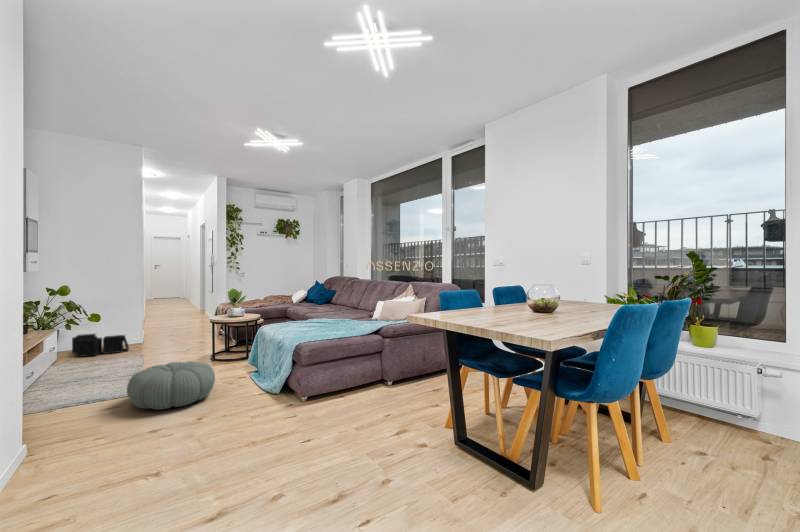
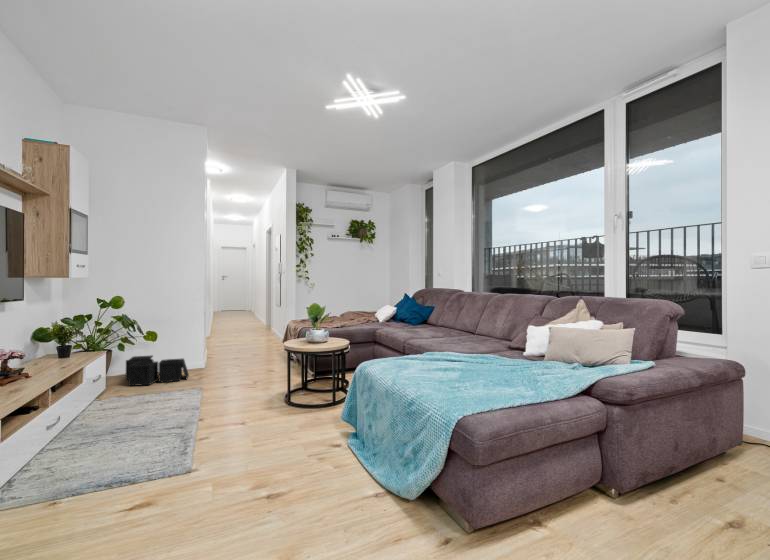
pouf: present [127,361,215,410] -> none [175,414,303,503]

